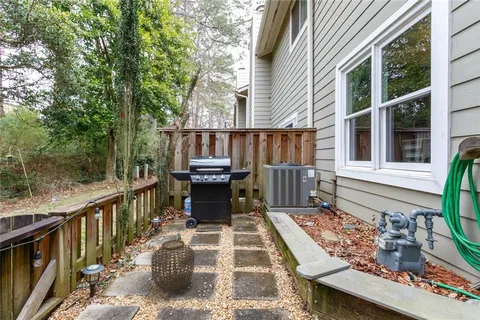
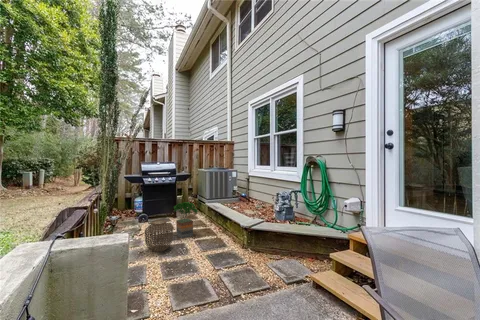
potted tree: none [208,212,244,268] -> present [174,202,198,238]

